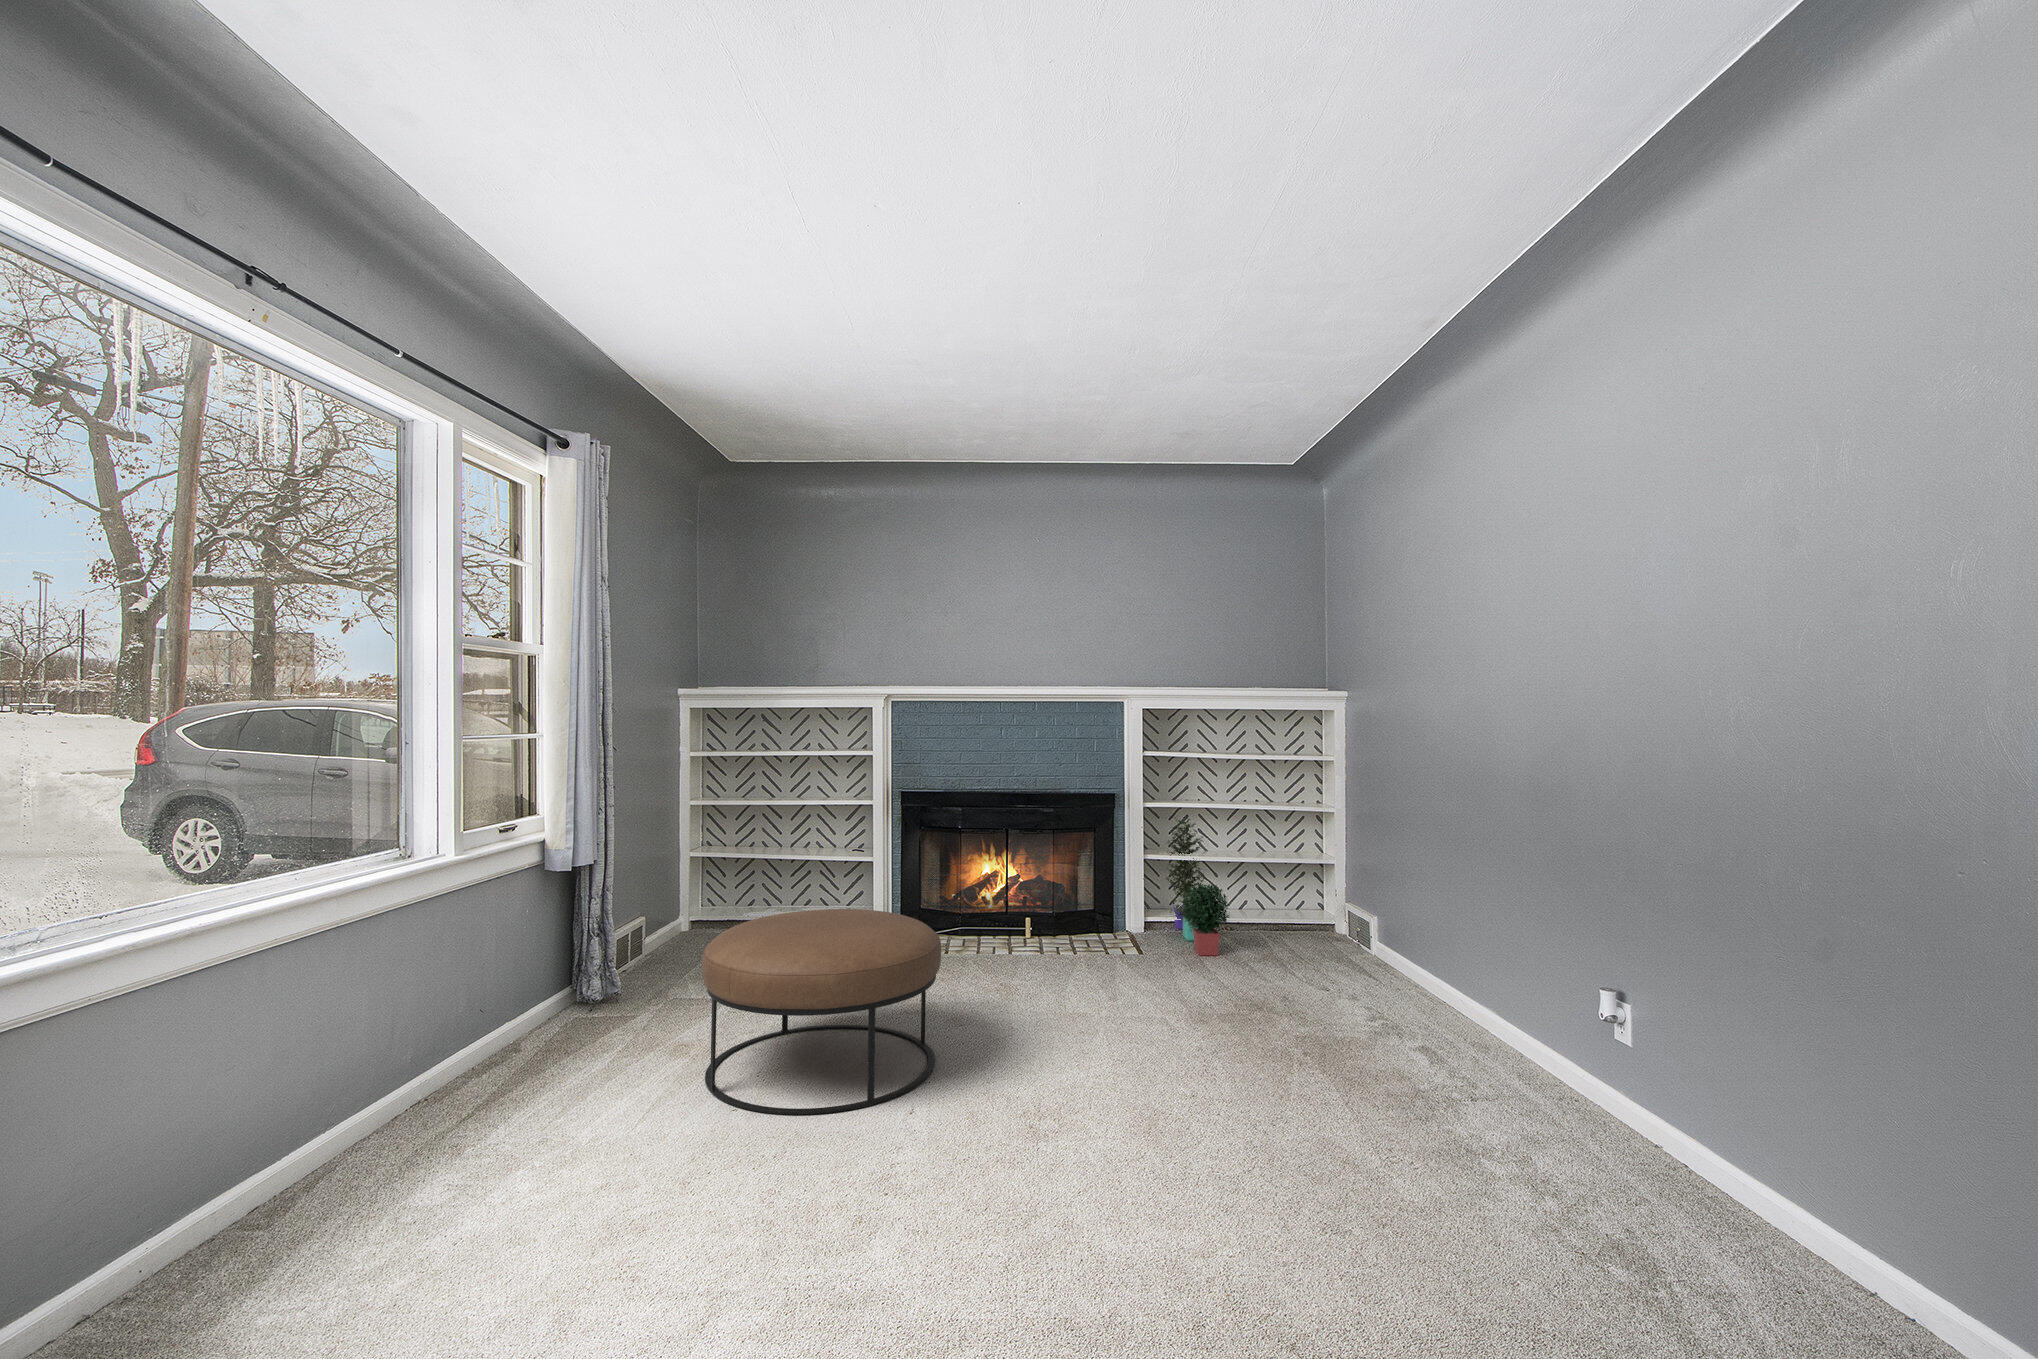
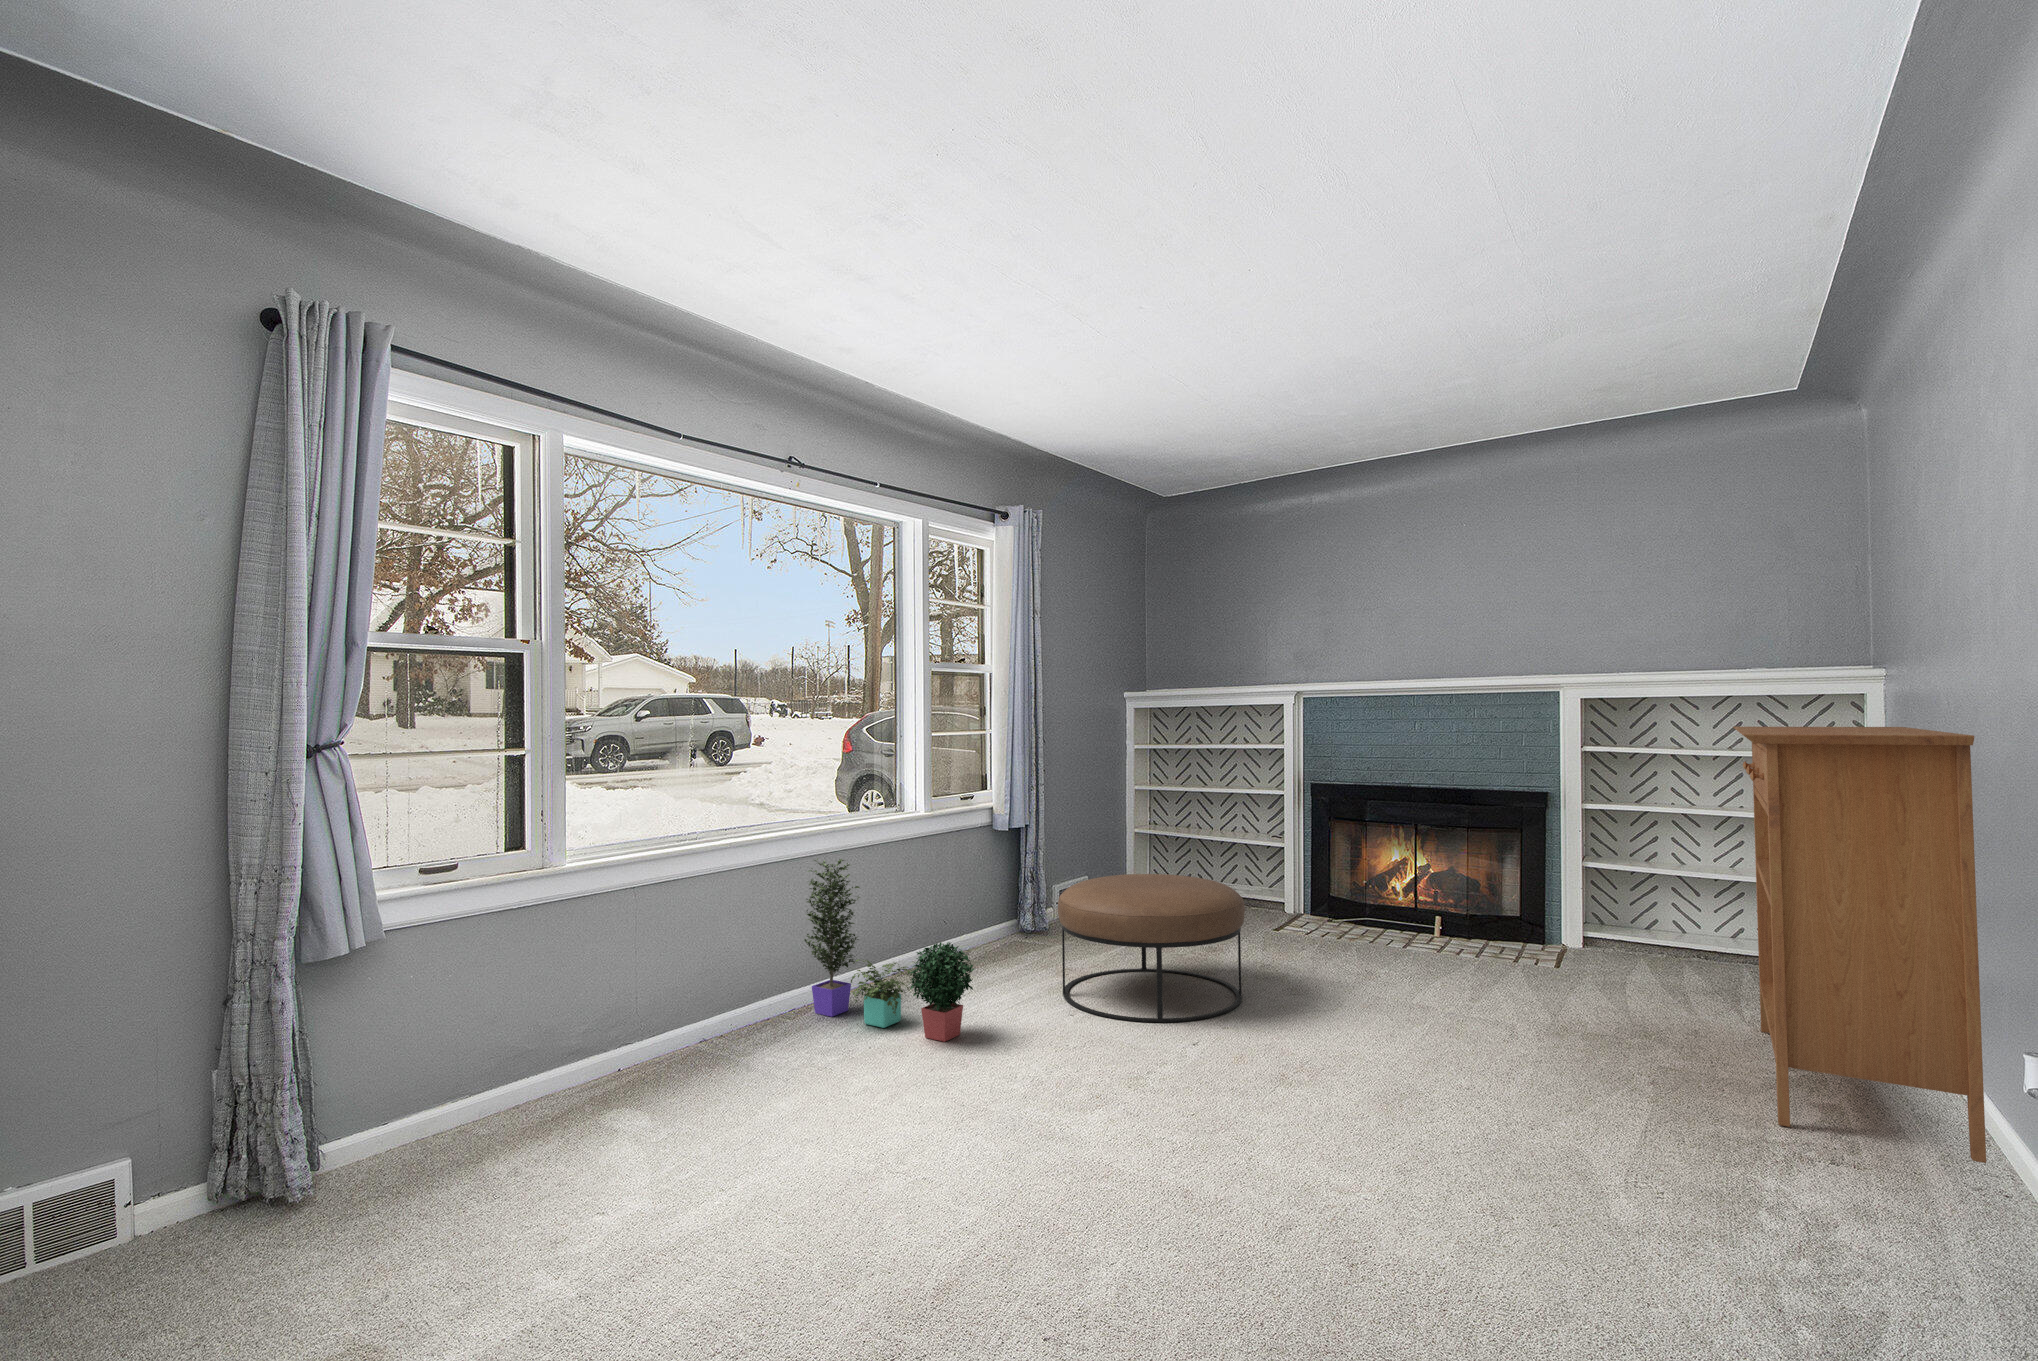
console table: none [1319,733,1592,1080] -> present [1733,727,1986,1163]
potted plant: present [1167,817,1230,955] -> present [804,858,974,1042]

